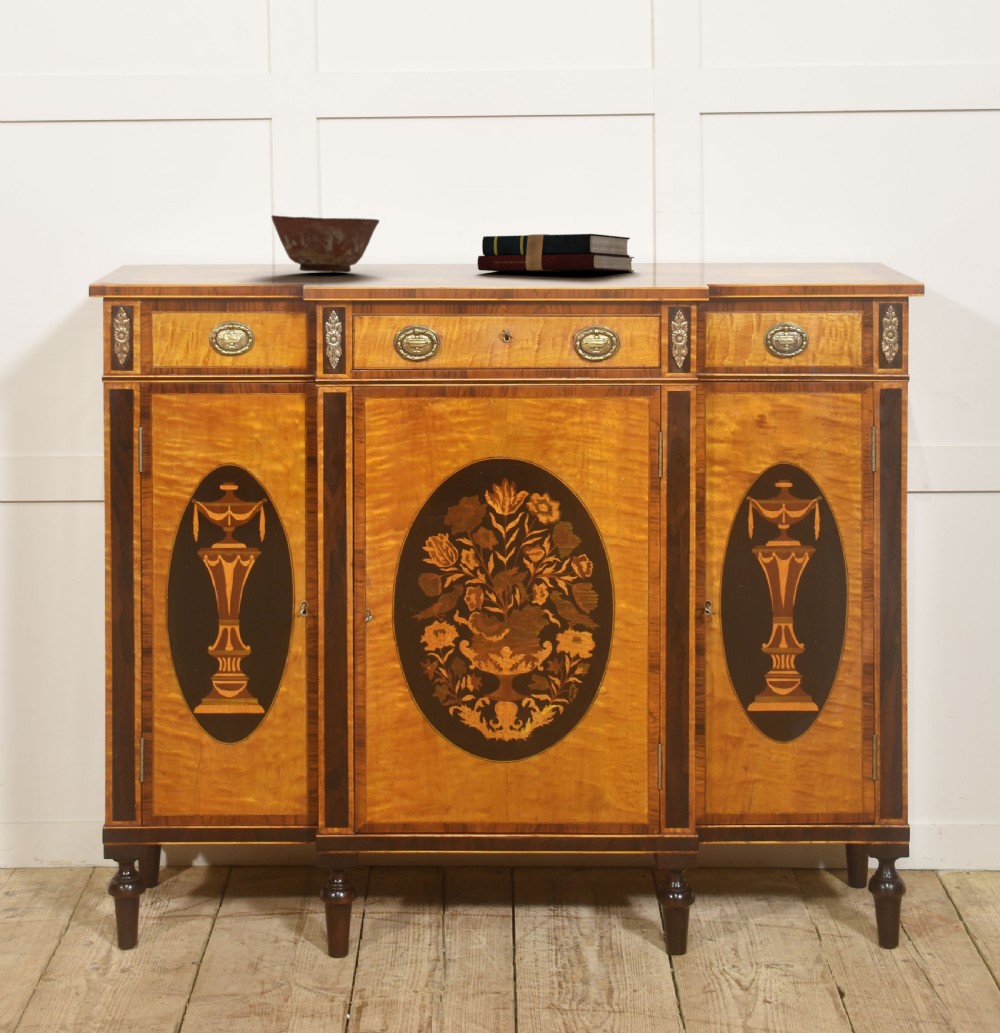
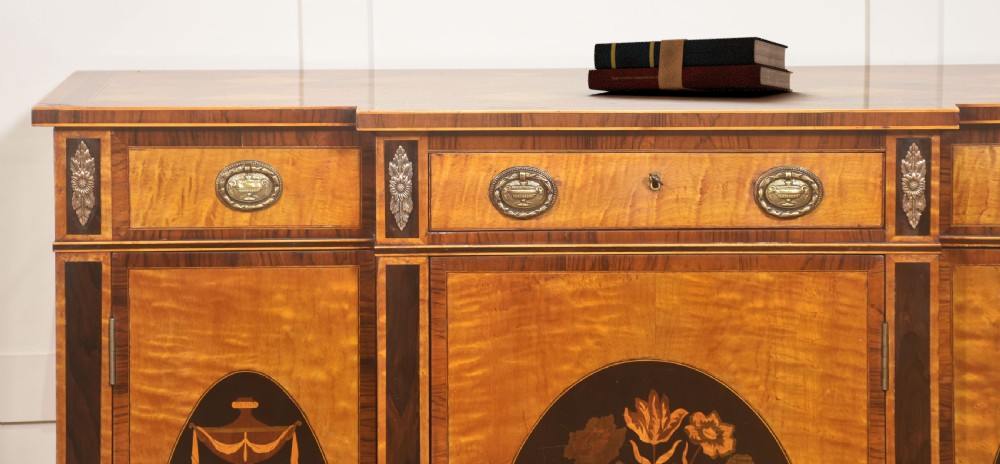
ceramic bowl: present [272,215,379,272] -> none [306,14,453,93]

